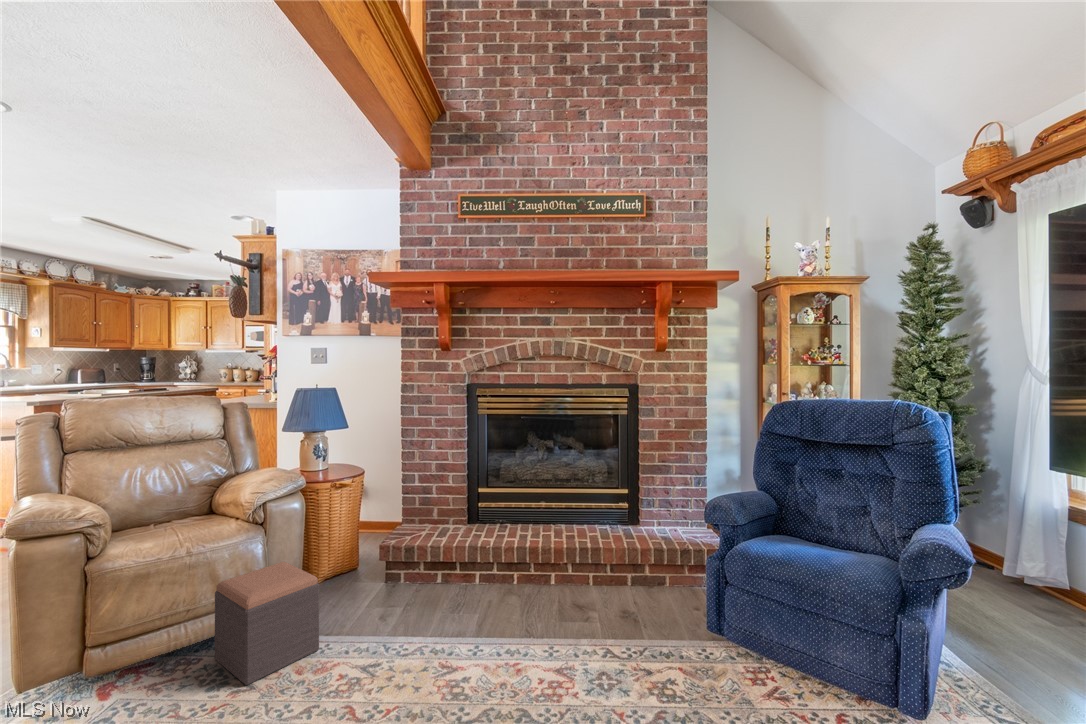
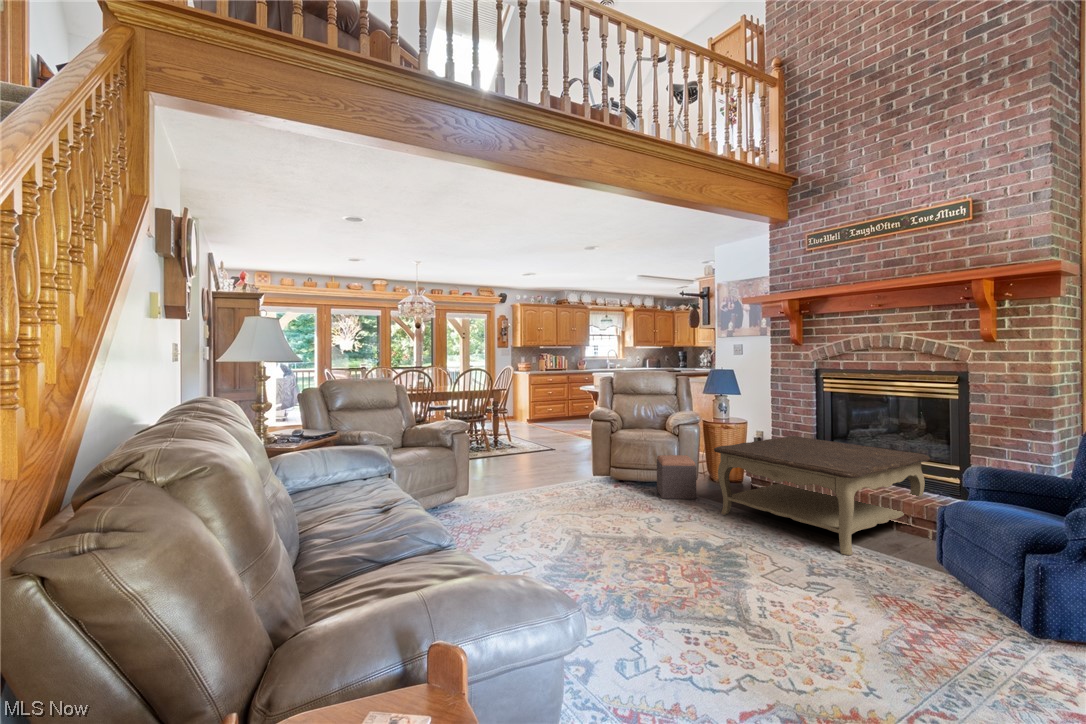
coffee table: none [381,483,645,674] -> present [714,436,930,555]

